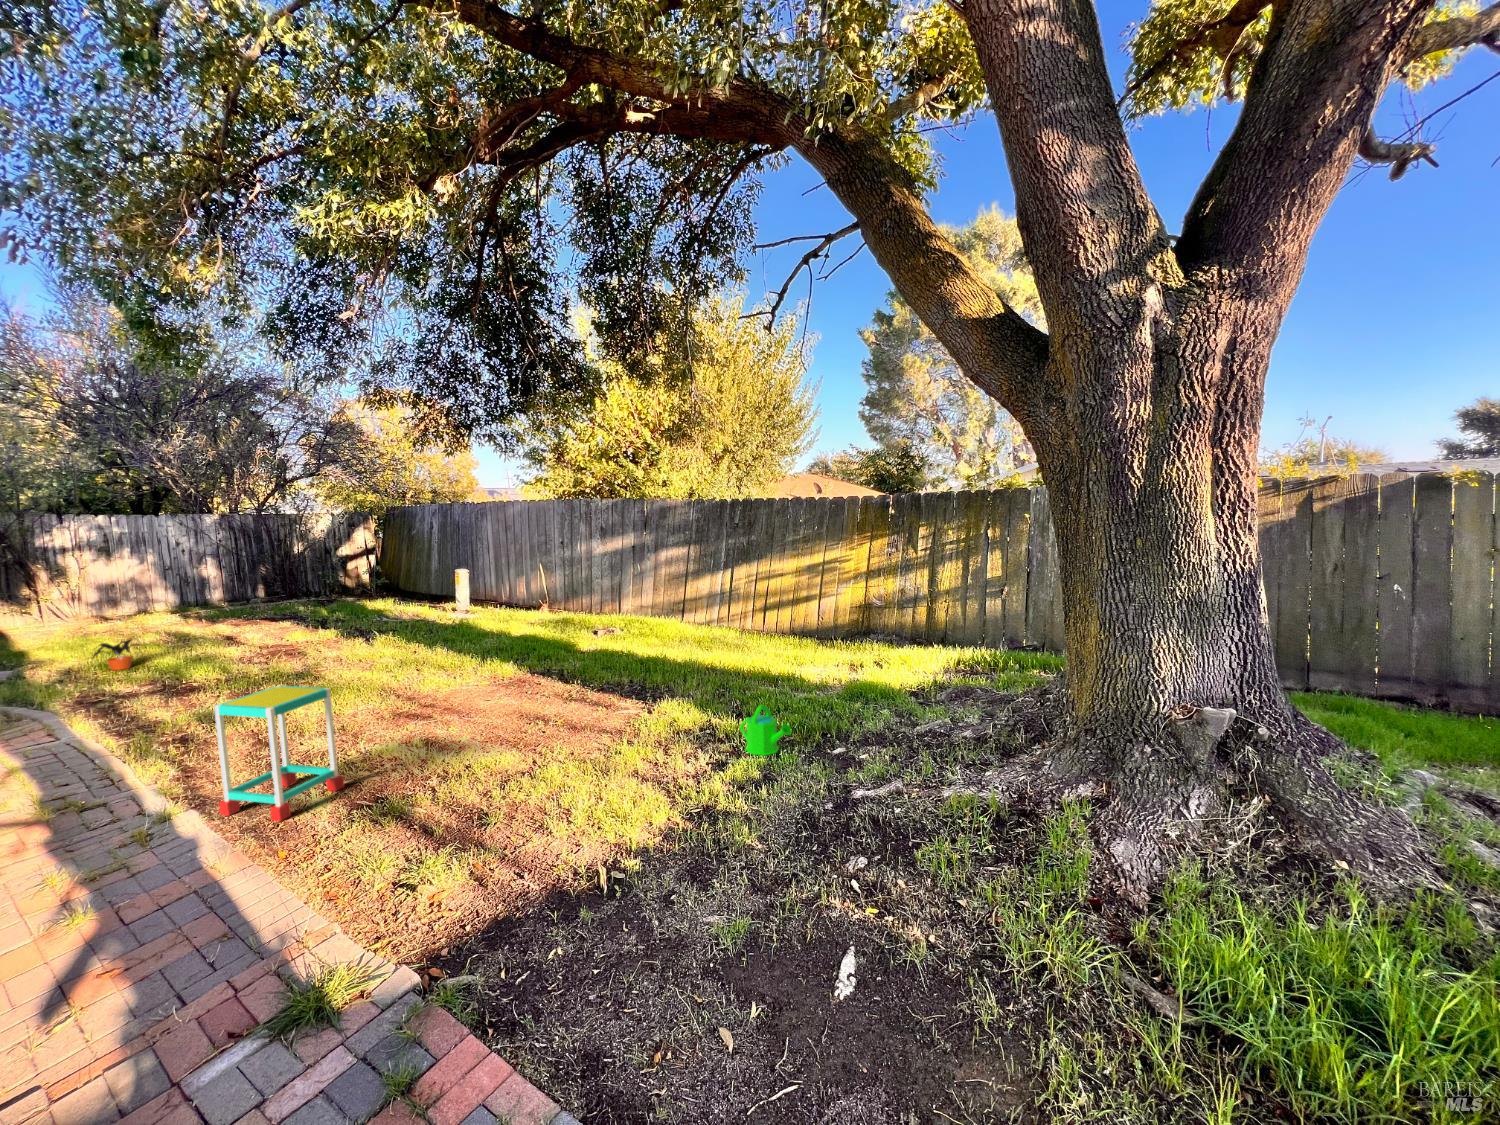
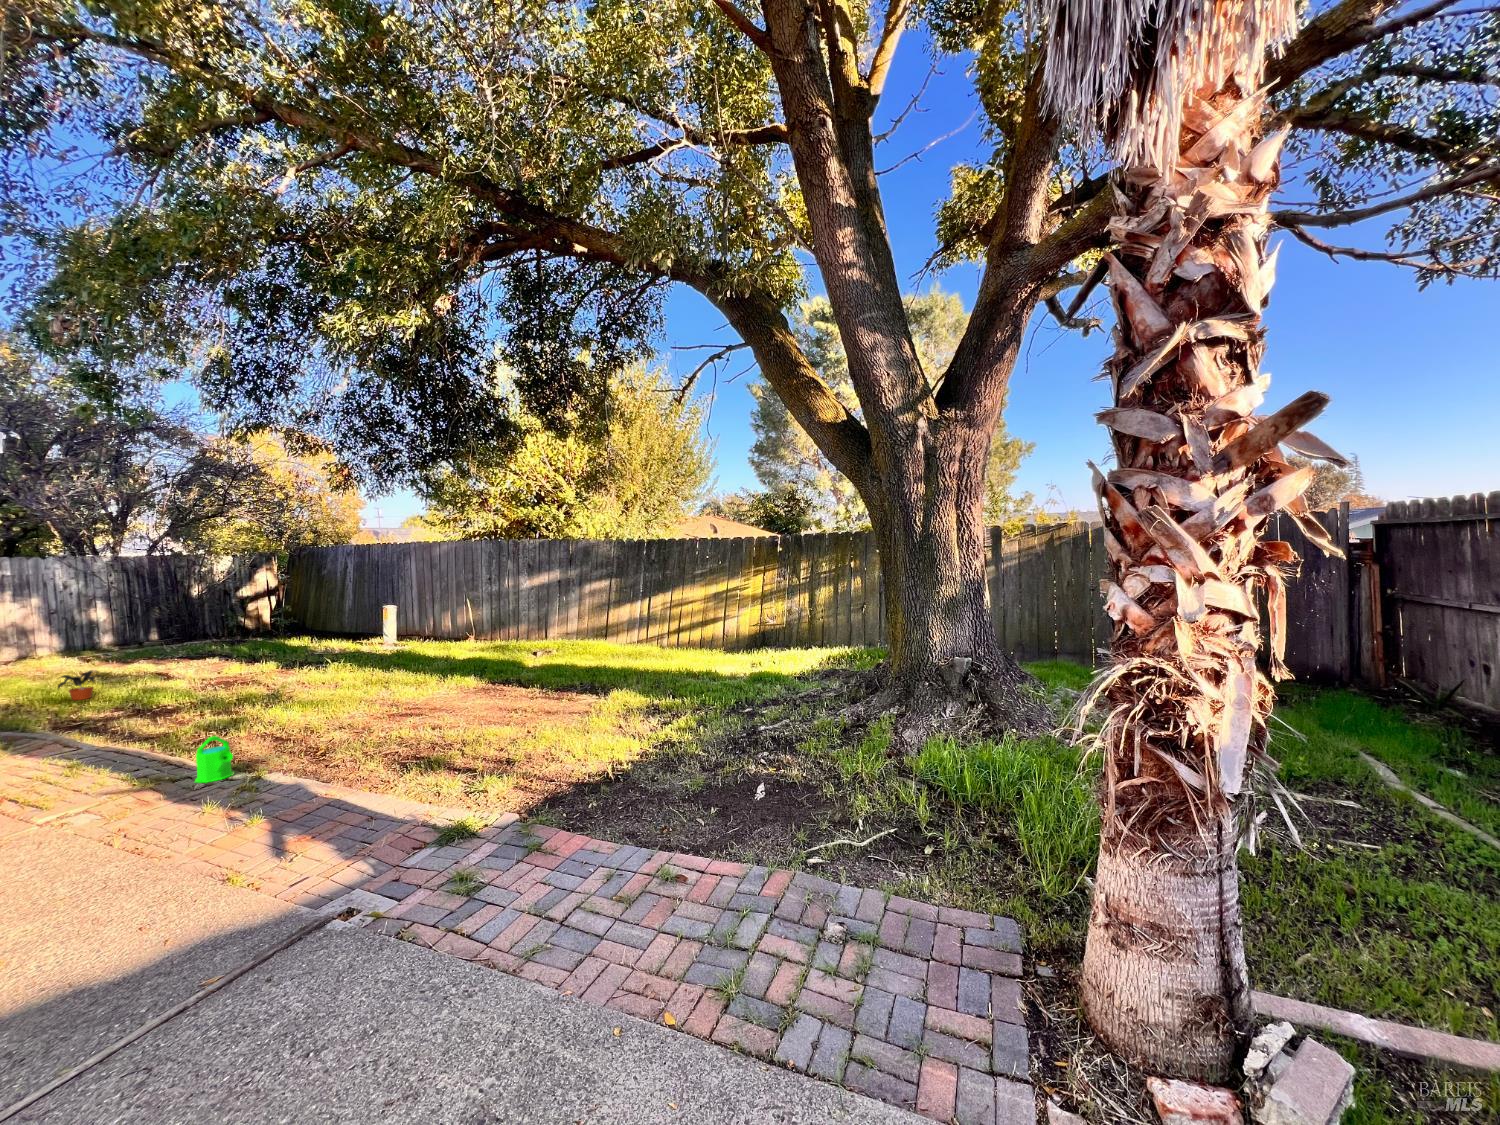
side table: present [214,685,344,821] -> none [300,679,387,774]
watering can: present [740,705,792,756] -> present [195,736,234,783]

